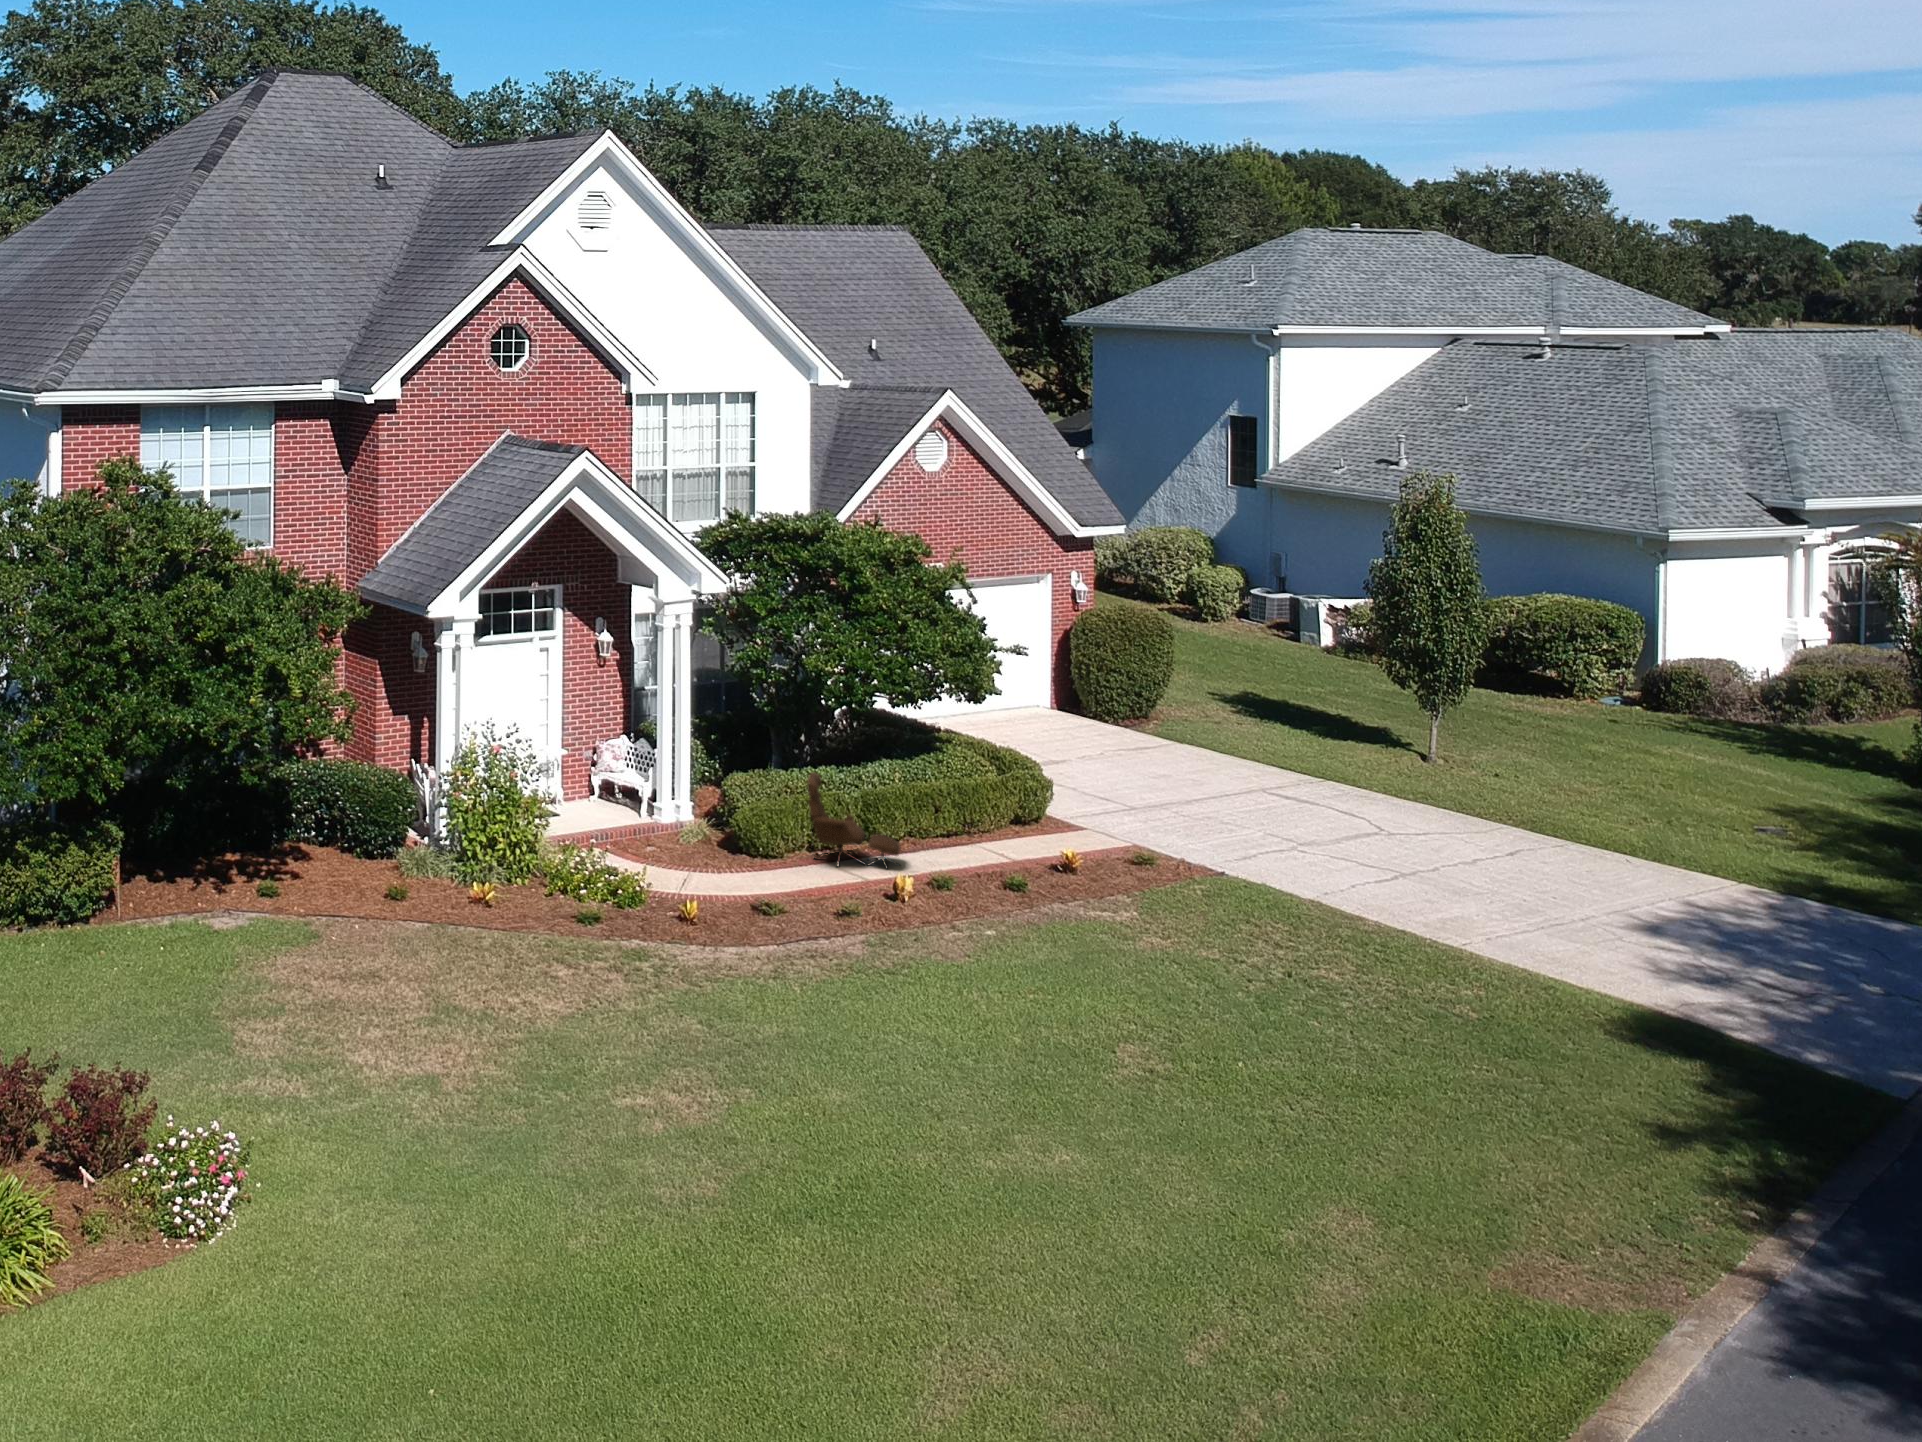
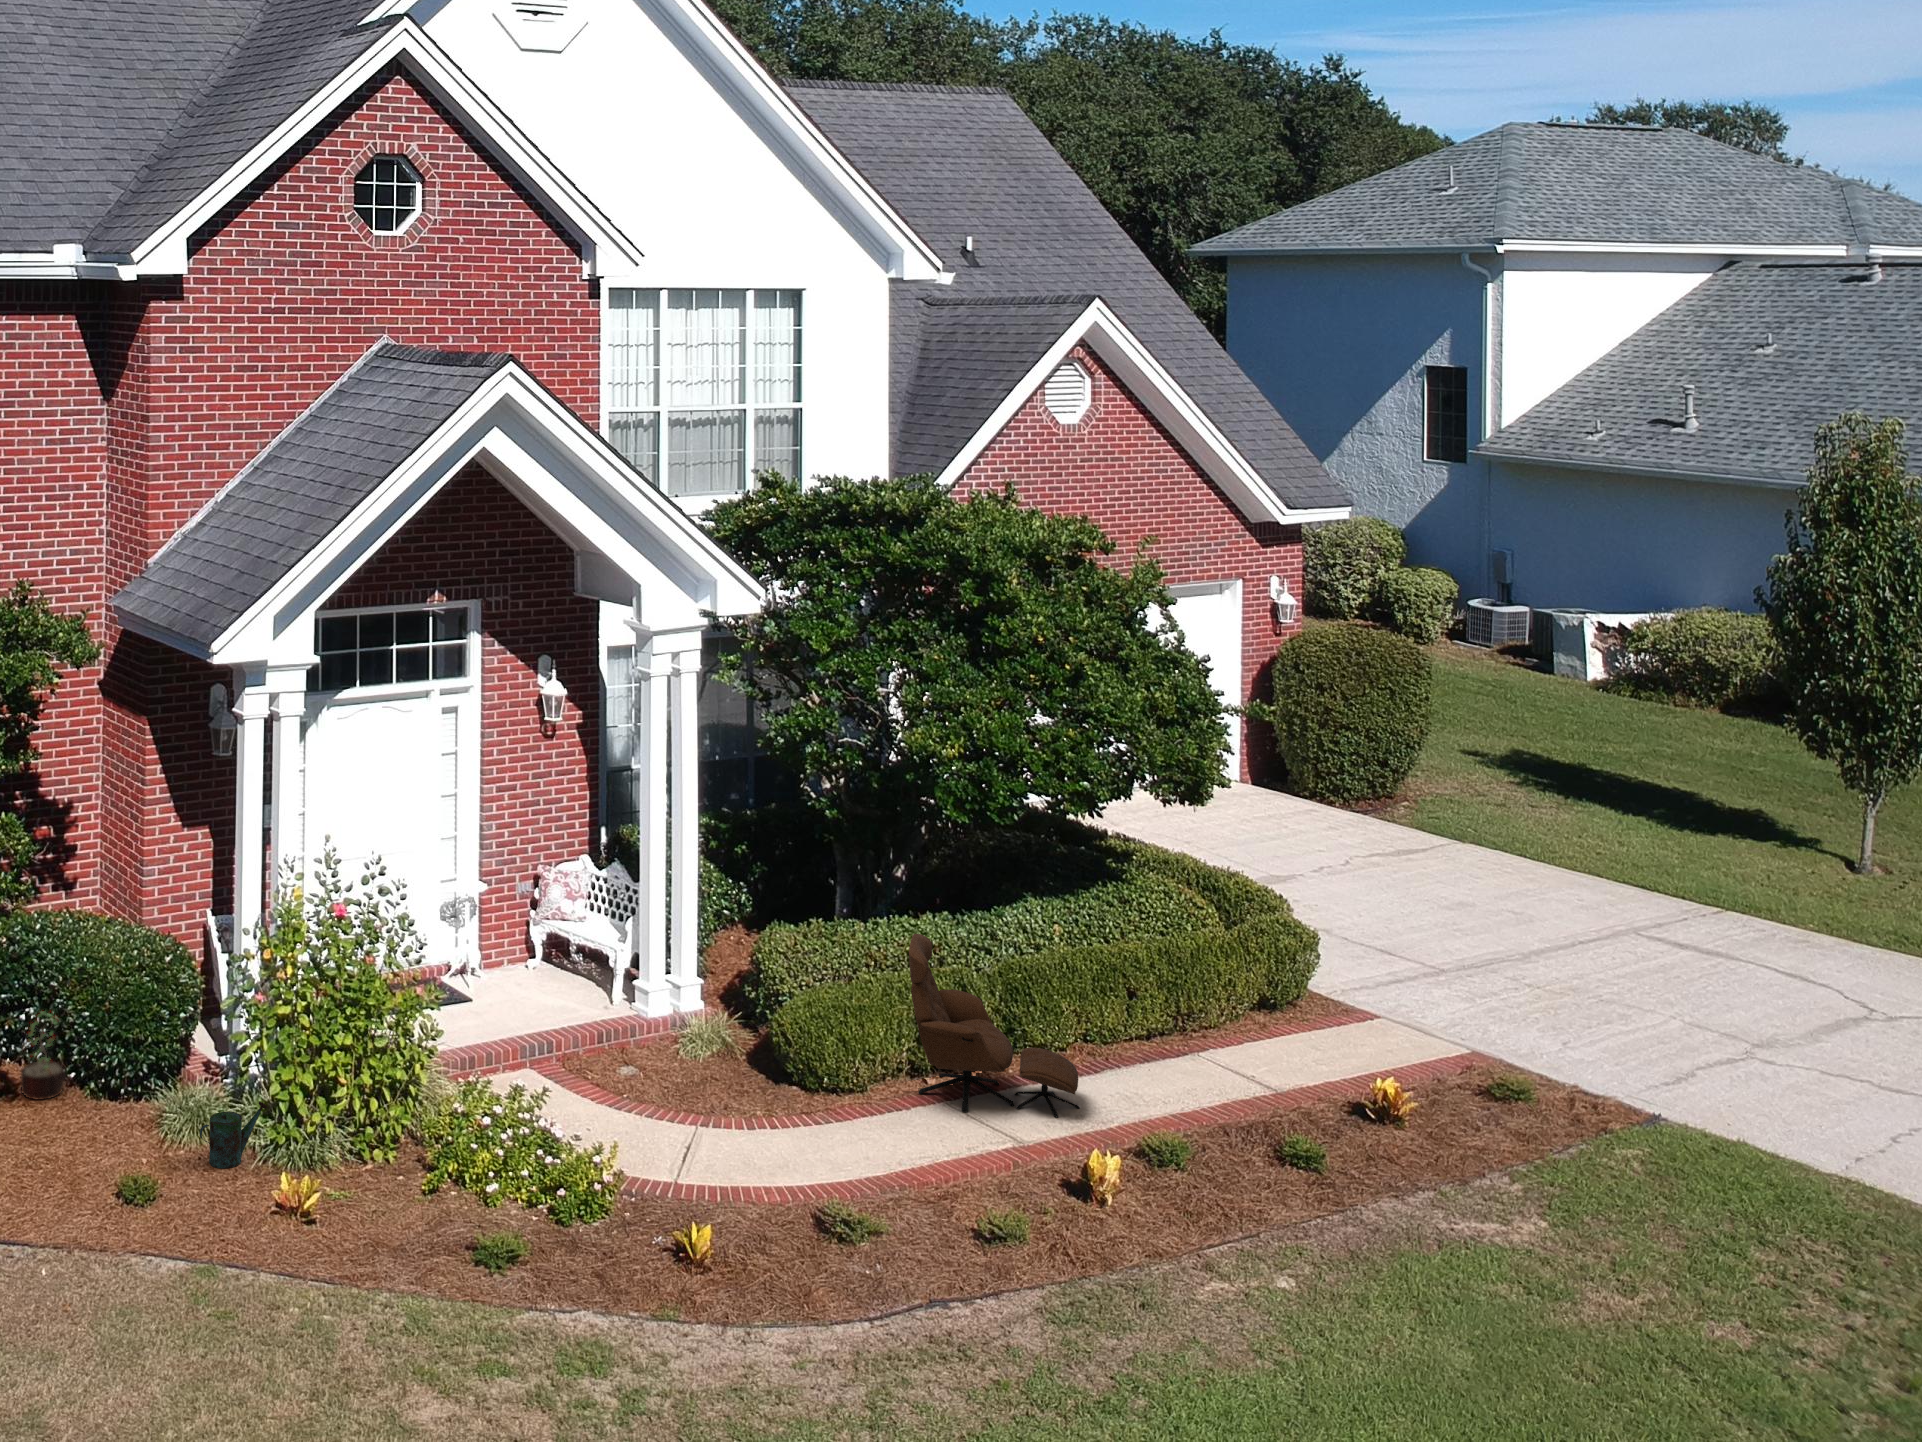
decorative plant: none [316,811,341,859] -> present [20,1011,65,1100]
watering can: none [424,853,459,887] -> present [199,1101,268,1168]

